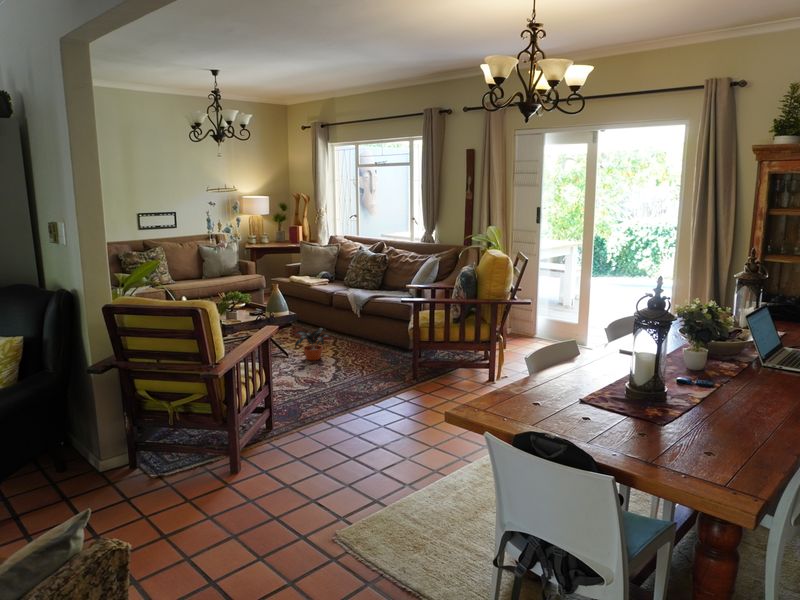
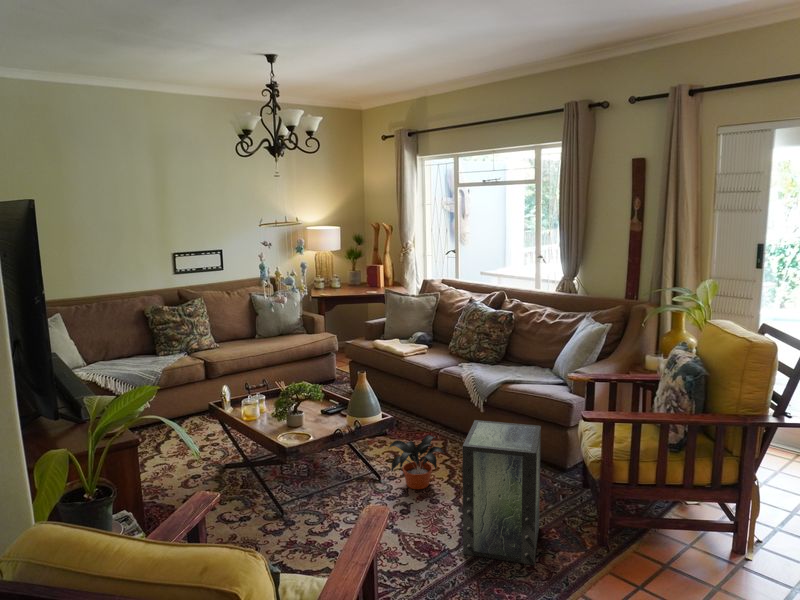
storage box: none [331,310,382,387] -> present [463,420,541,565]

